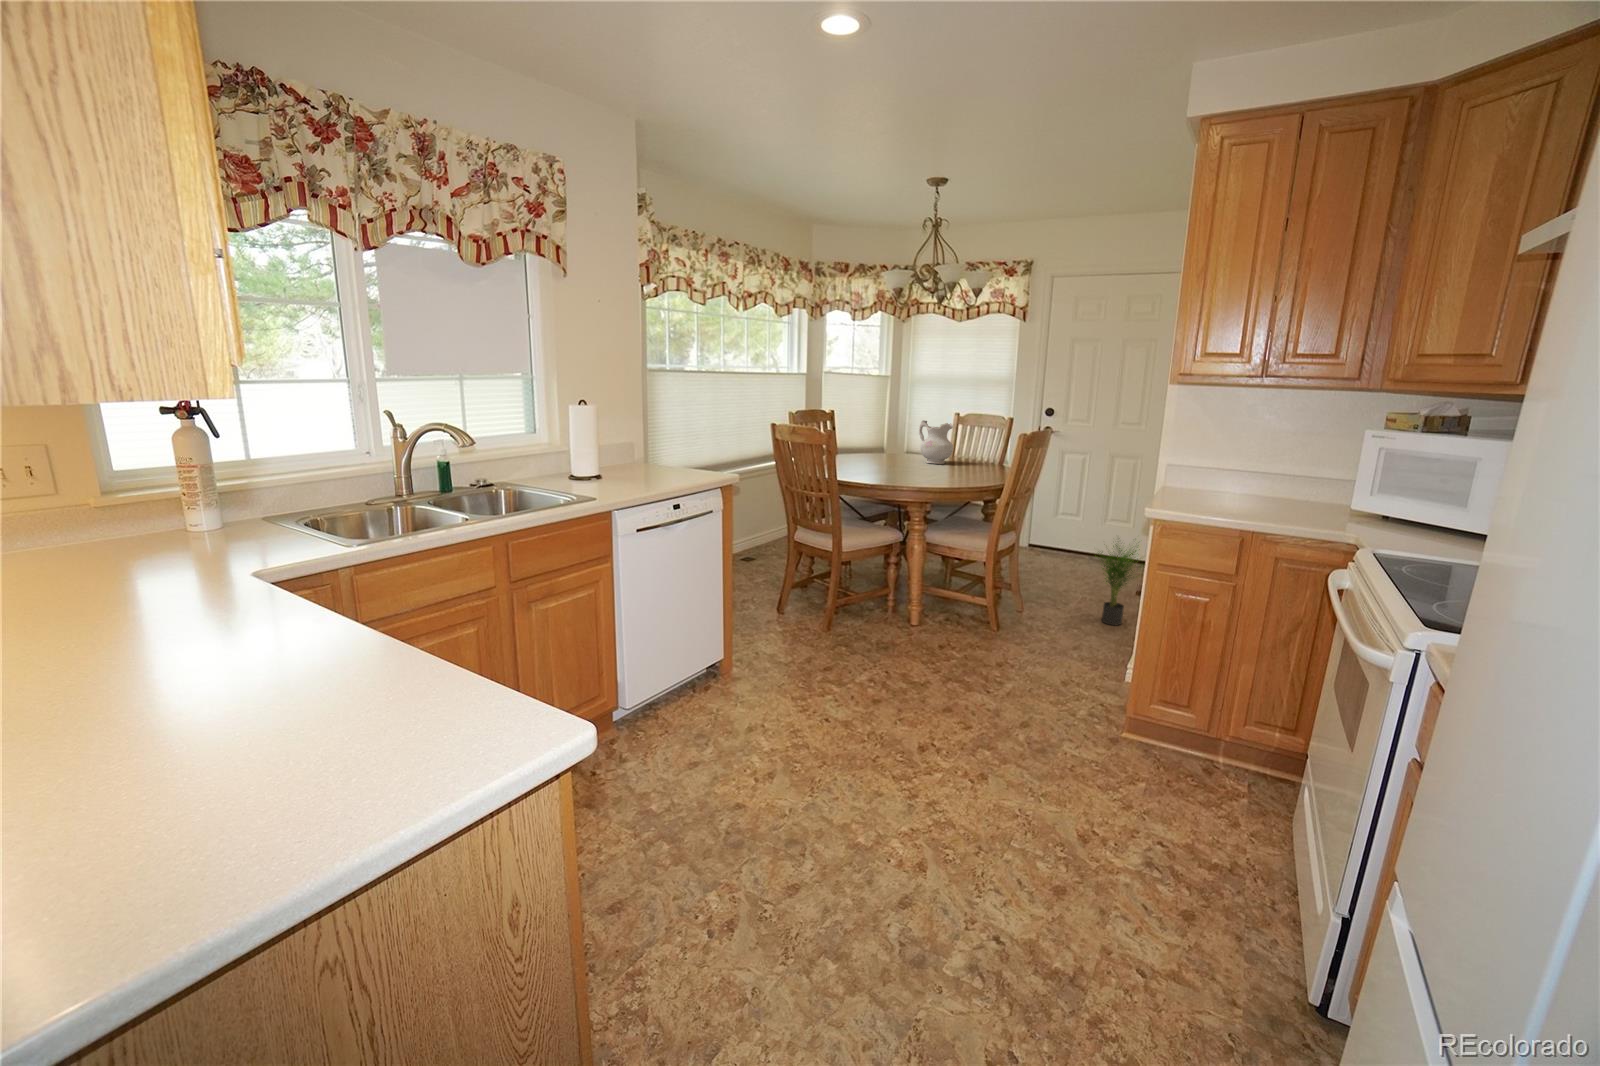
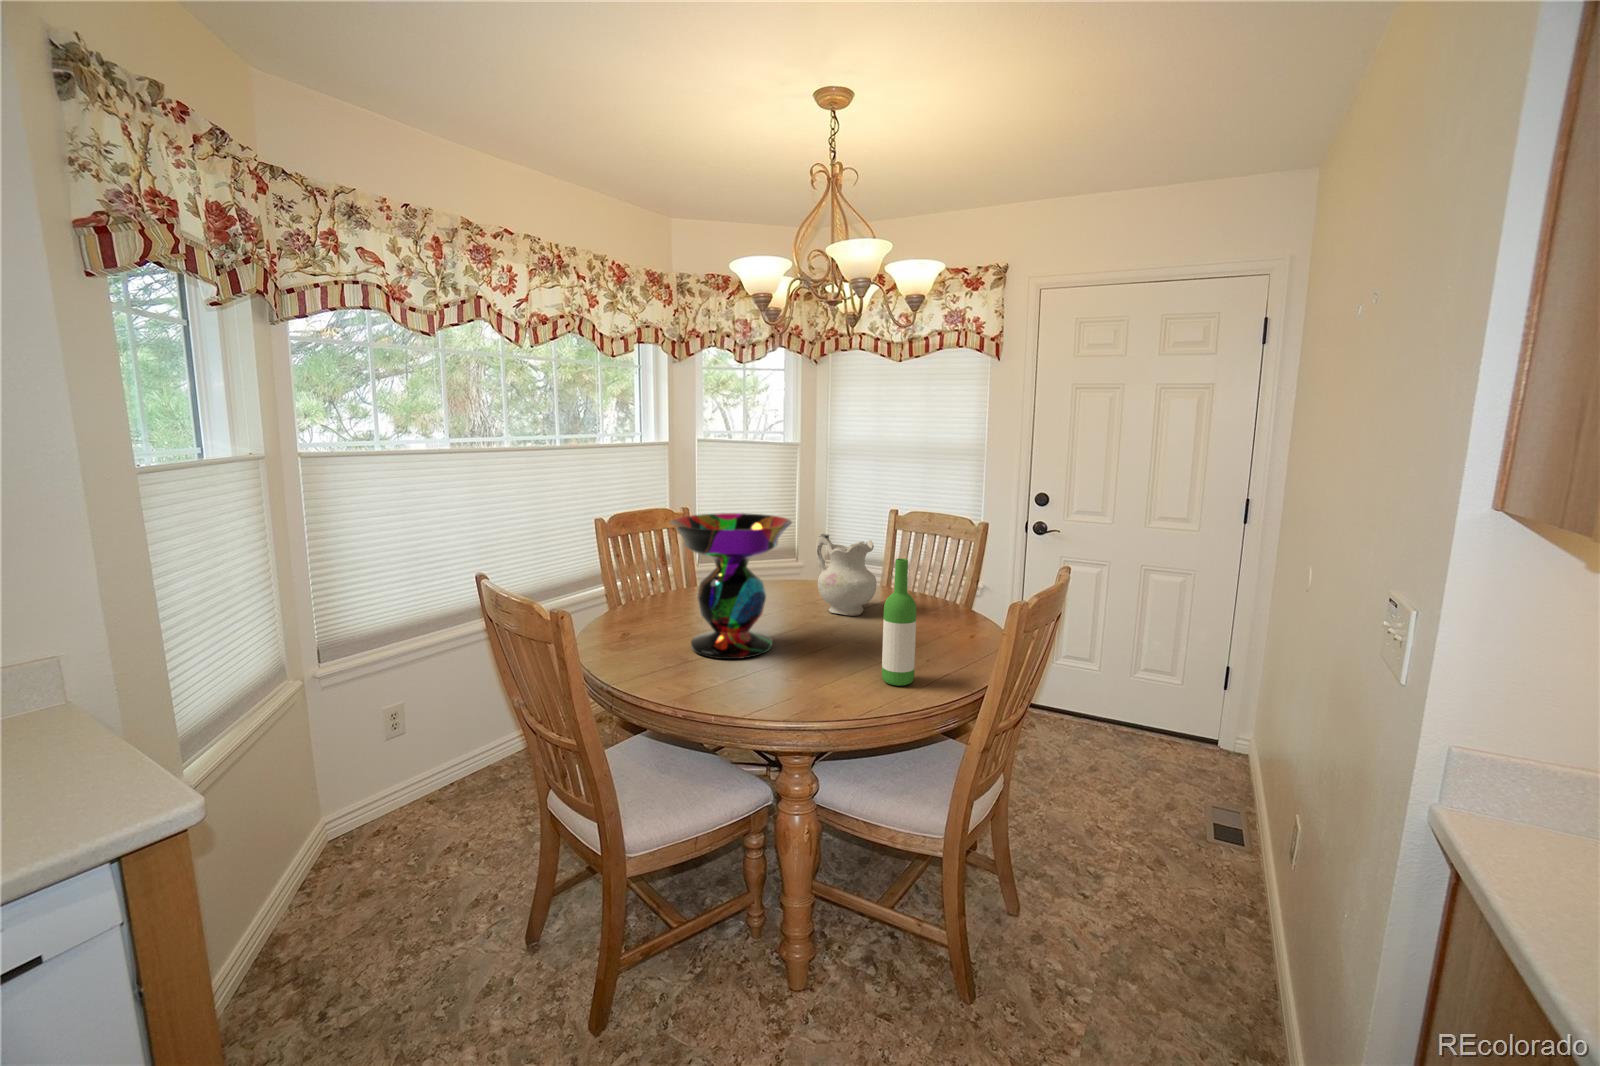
decorative bowl: none [857,404,918,473] -> present [670,513,792,659]
wine bottle: none [964,420,982,480] -> present [882,559,916,686]
potted plant: present [1098,544,1140,625] -> none [1150,784,1281,970]

